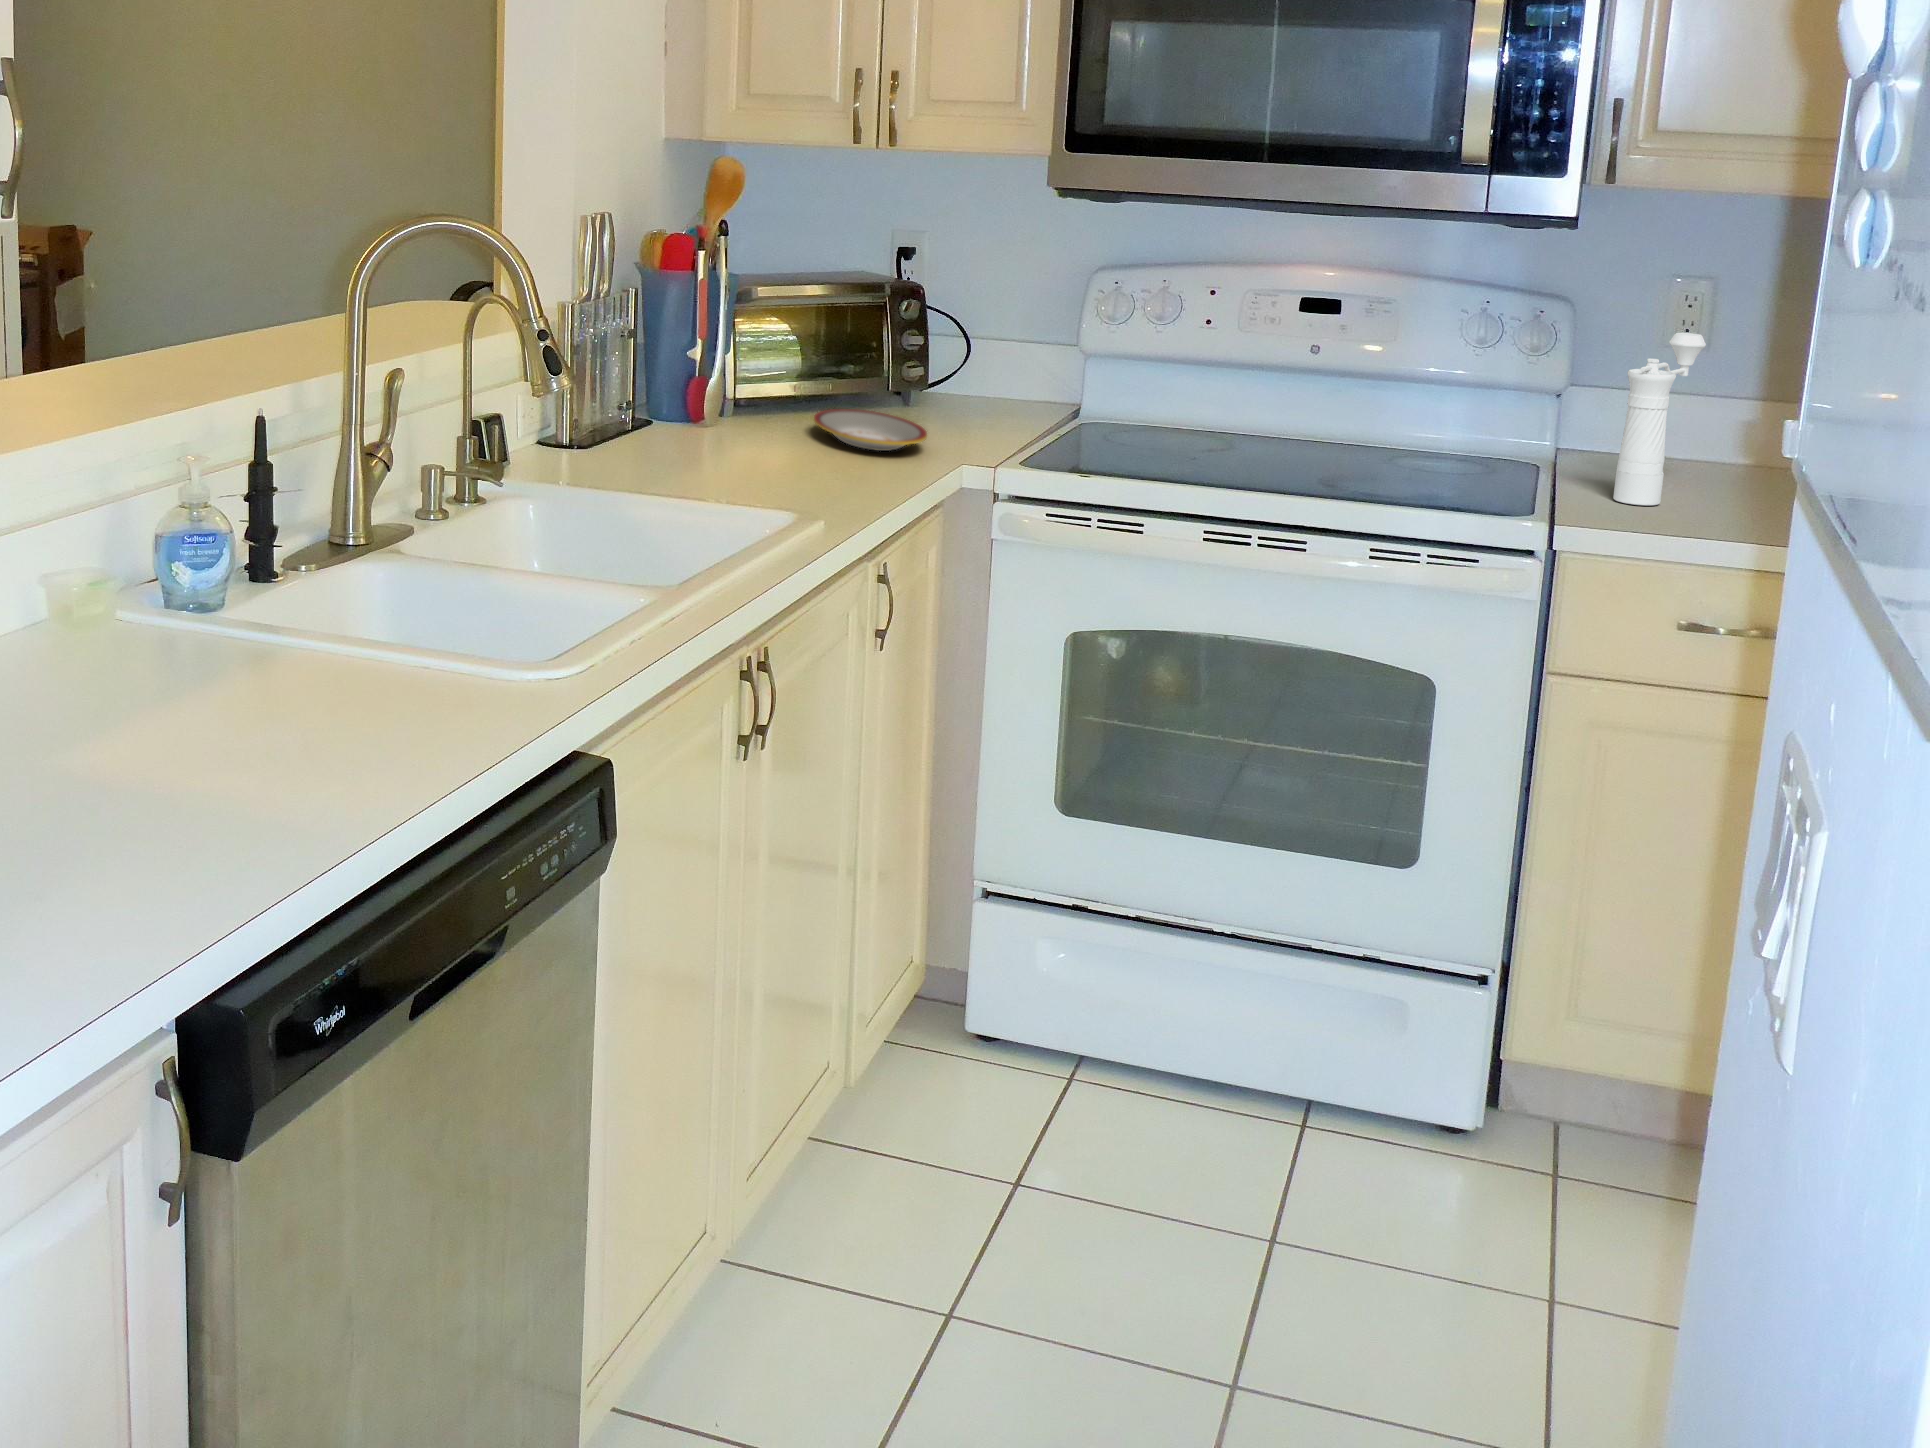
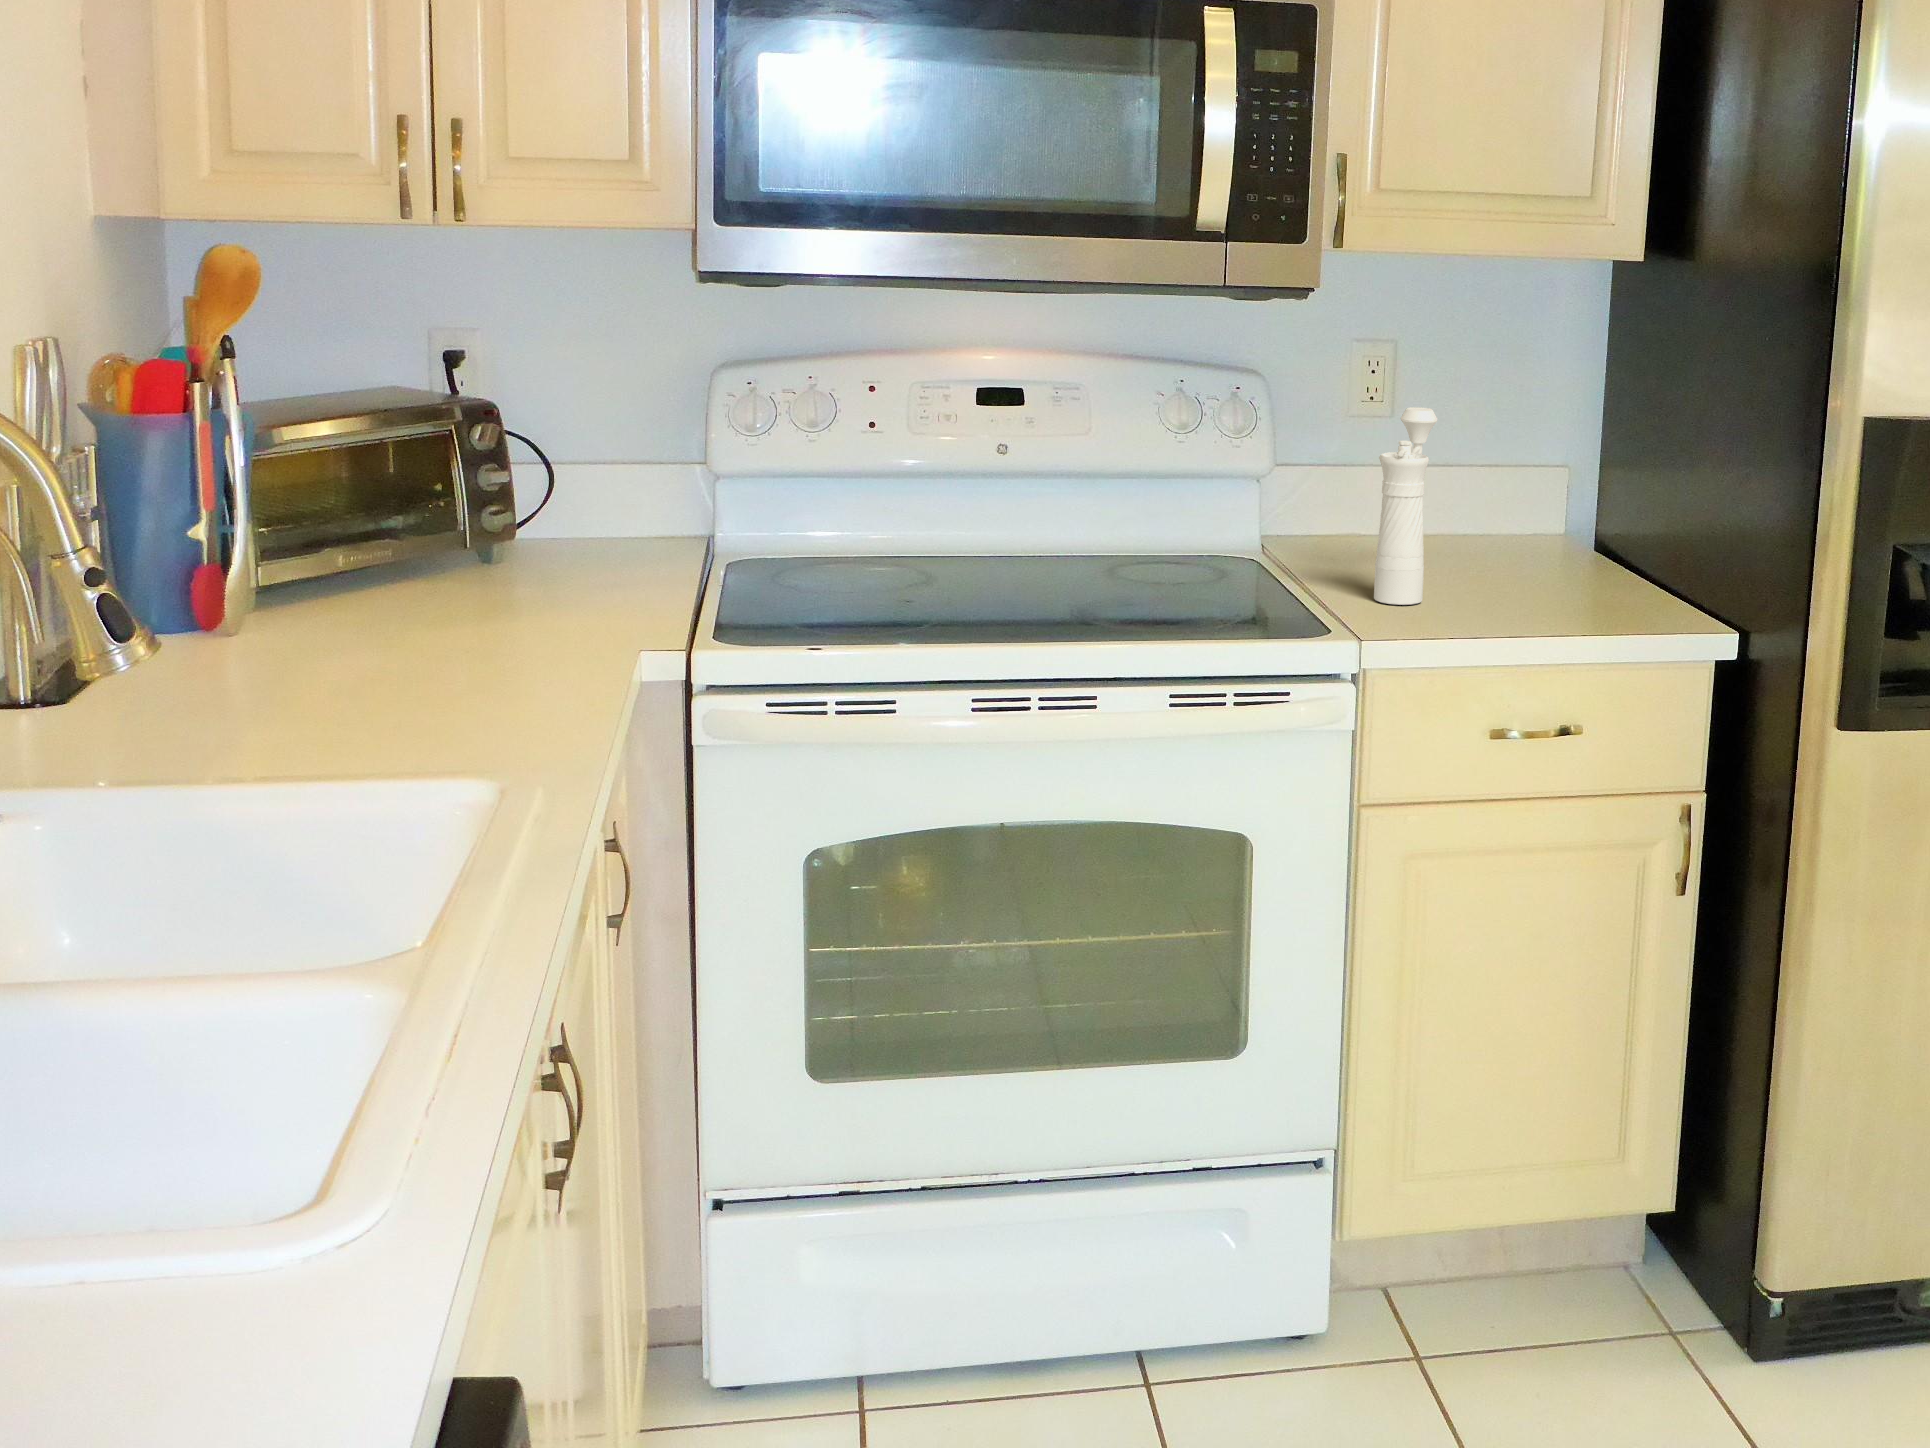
plate: present [814,409,927,451] -> none [400,583,585,641]

